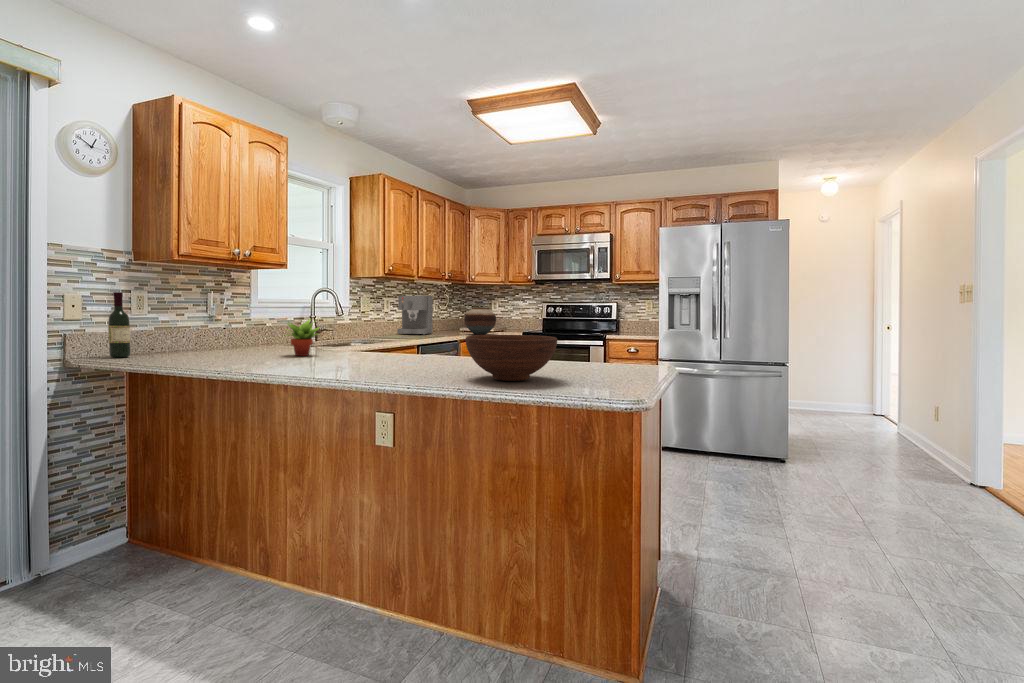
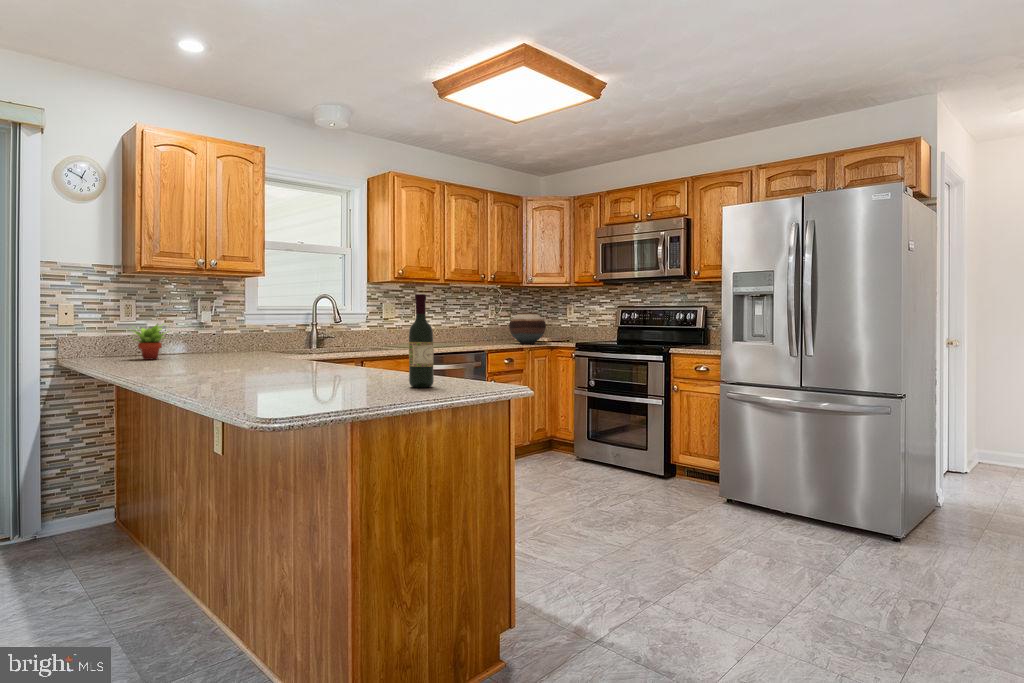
wine bottle: present [108,292,131,358] -> present [409,294,434,387]
coffee maker: present [397,296,433,335] -> none [436,301,477,344]
succulent plant: present [287,319,319,356] -> present [132,324,164,360]
fruit bowl: present [466,335,557,381] -> none [284,333,385,380]

